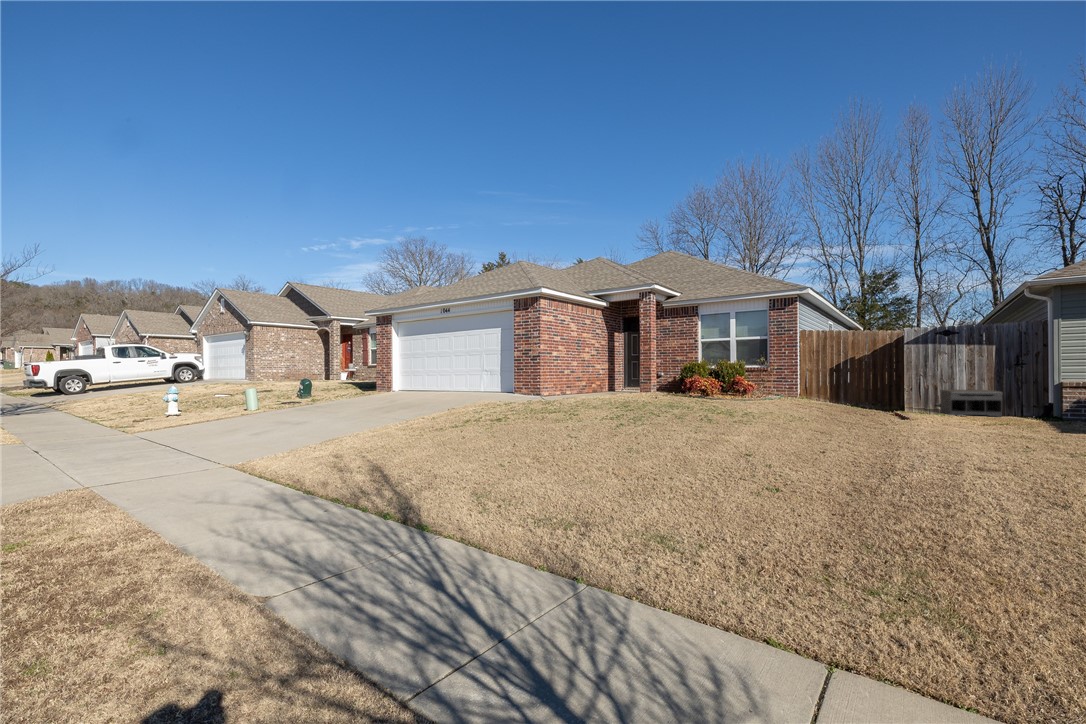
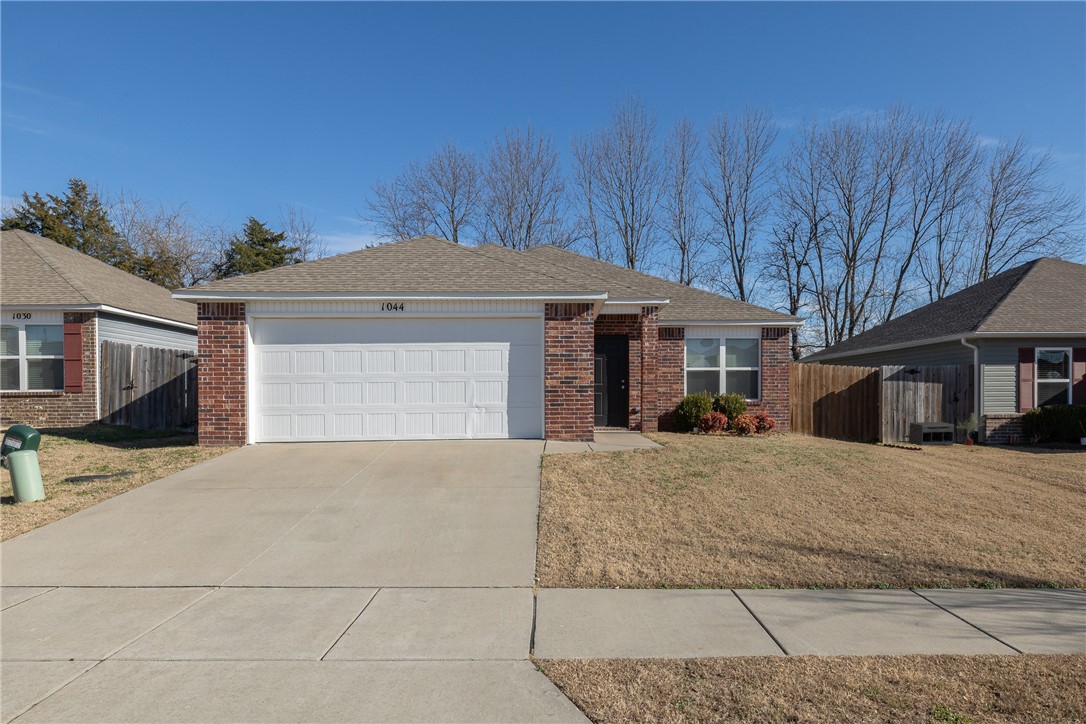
potted tree: none [1010,378,1056,419] -> present [957,413,985,446]

